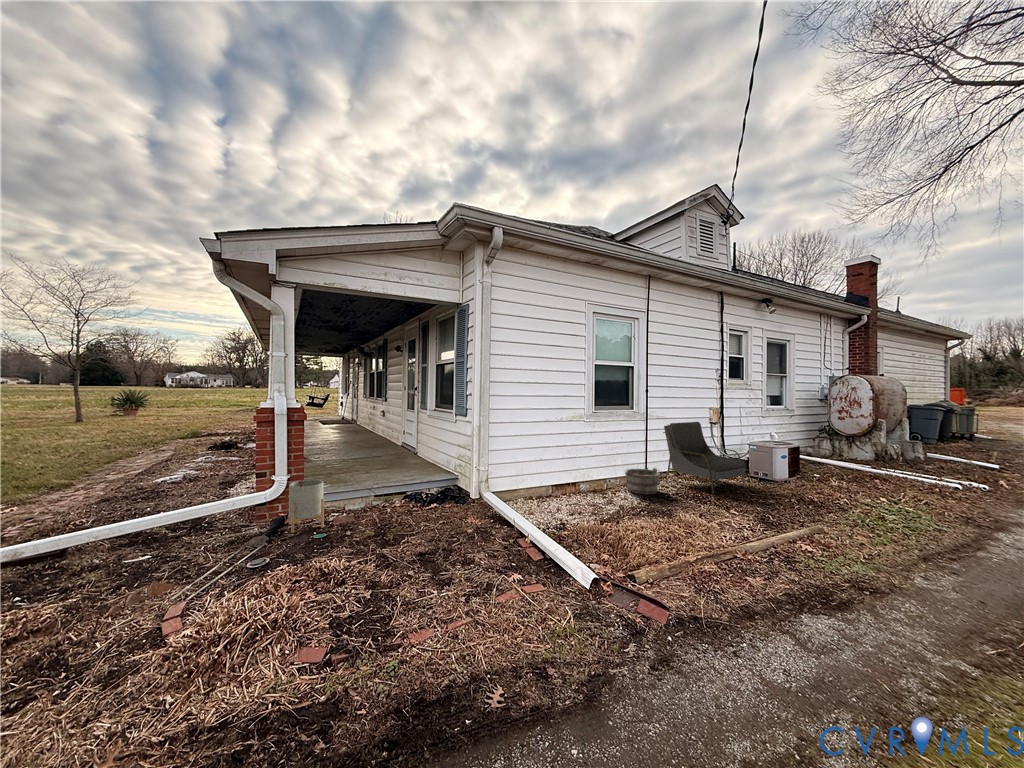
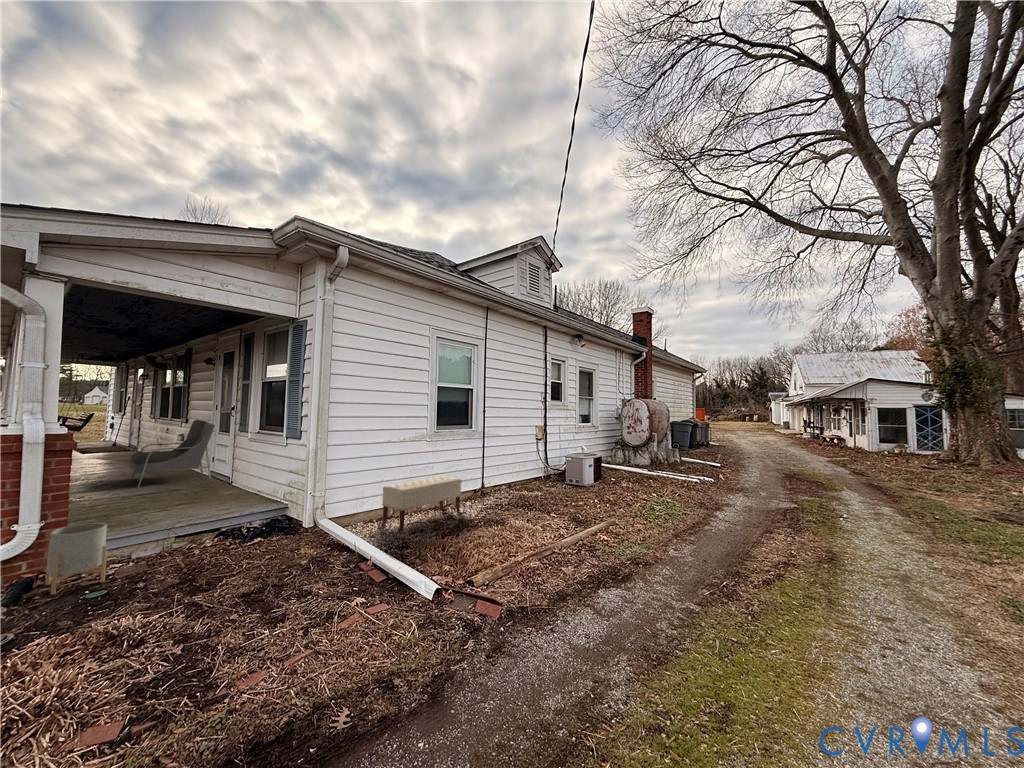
armchair: present [663,422,746,494] -> present [130,420,215,487]
bench: none [539,459,621,510] -> present [382,476,462,529]
bucket: present [625,468,661,494] -> none [465,481,499,506]

